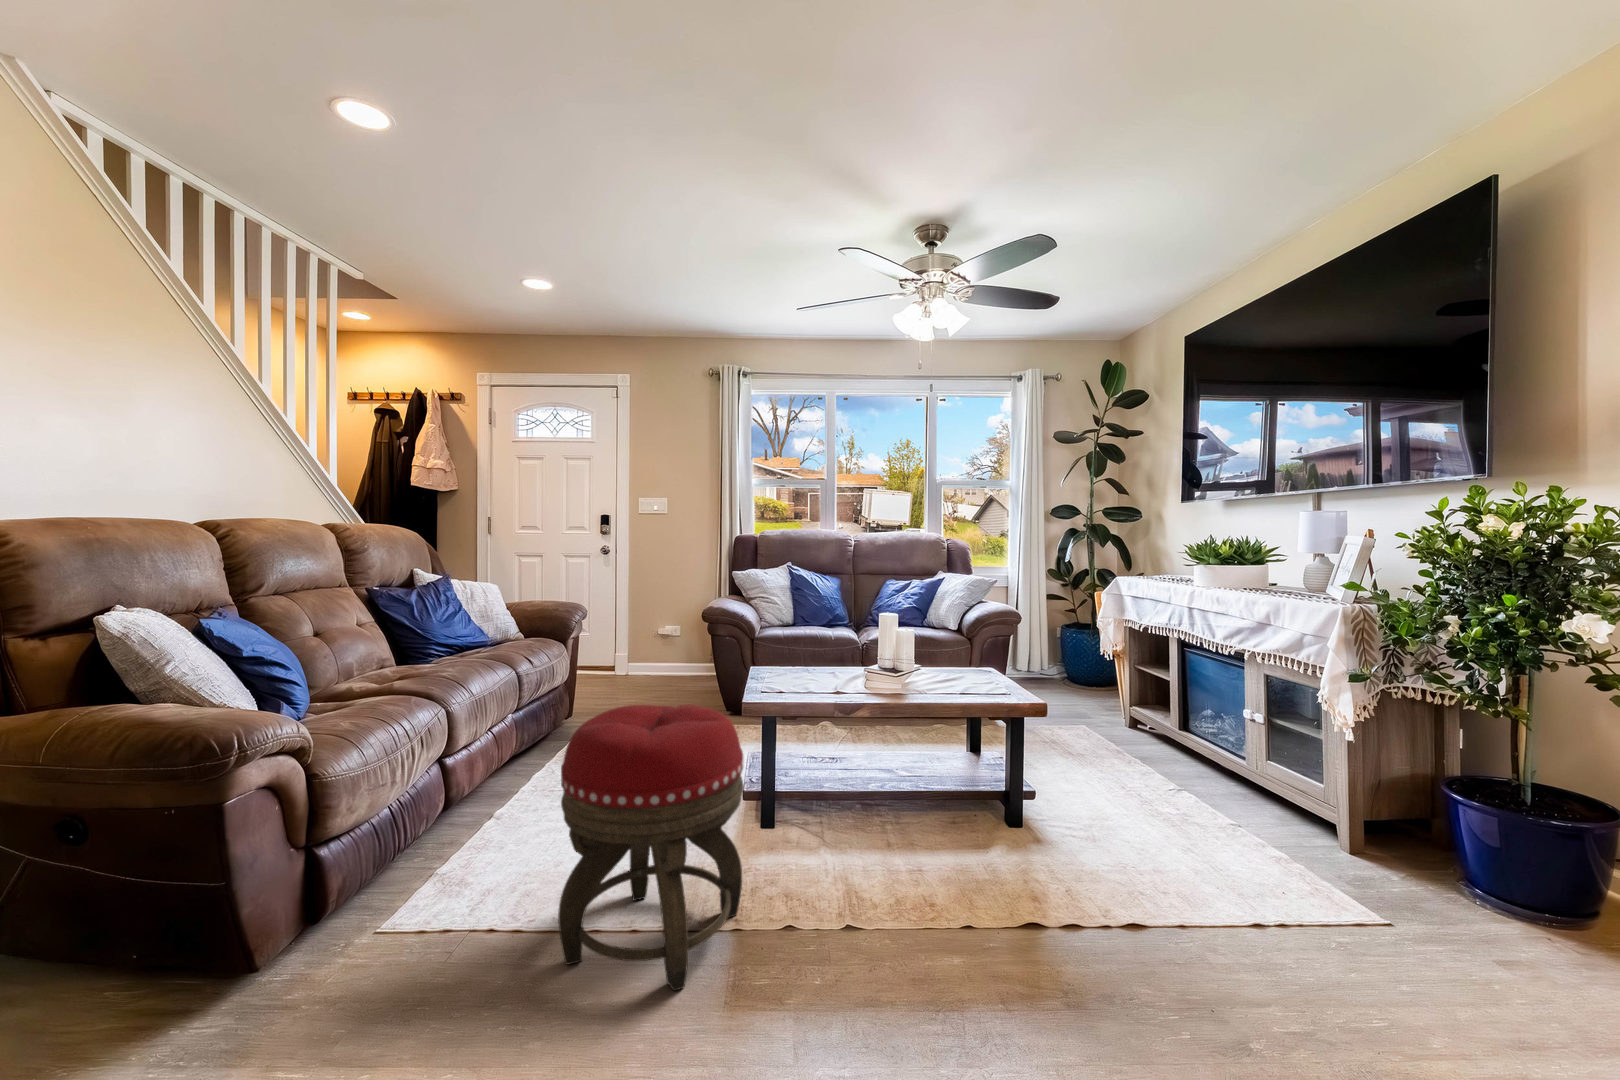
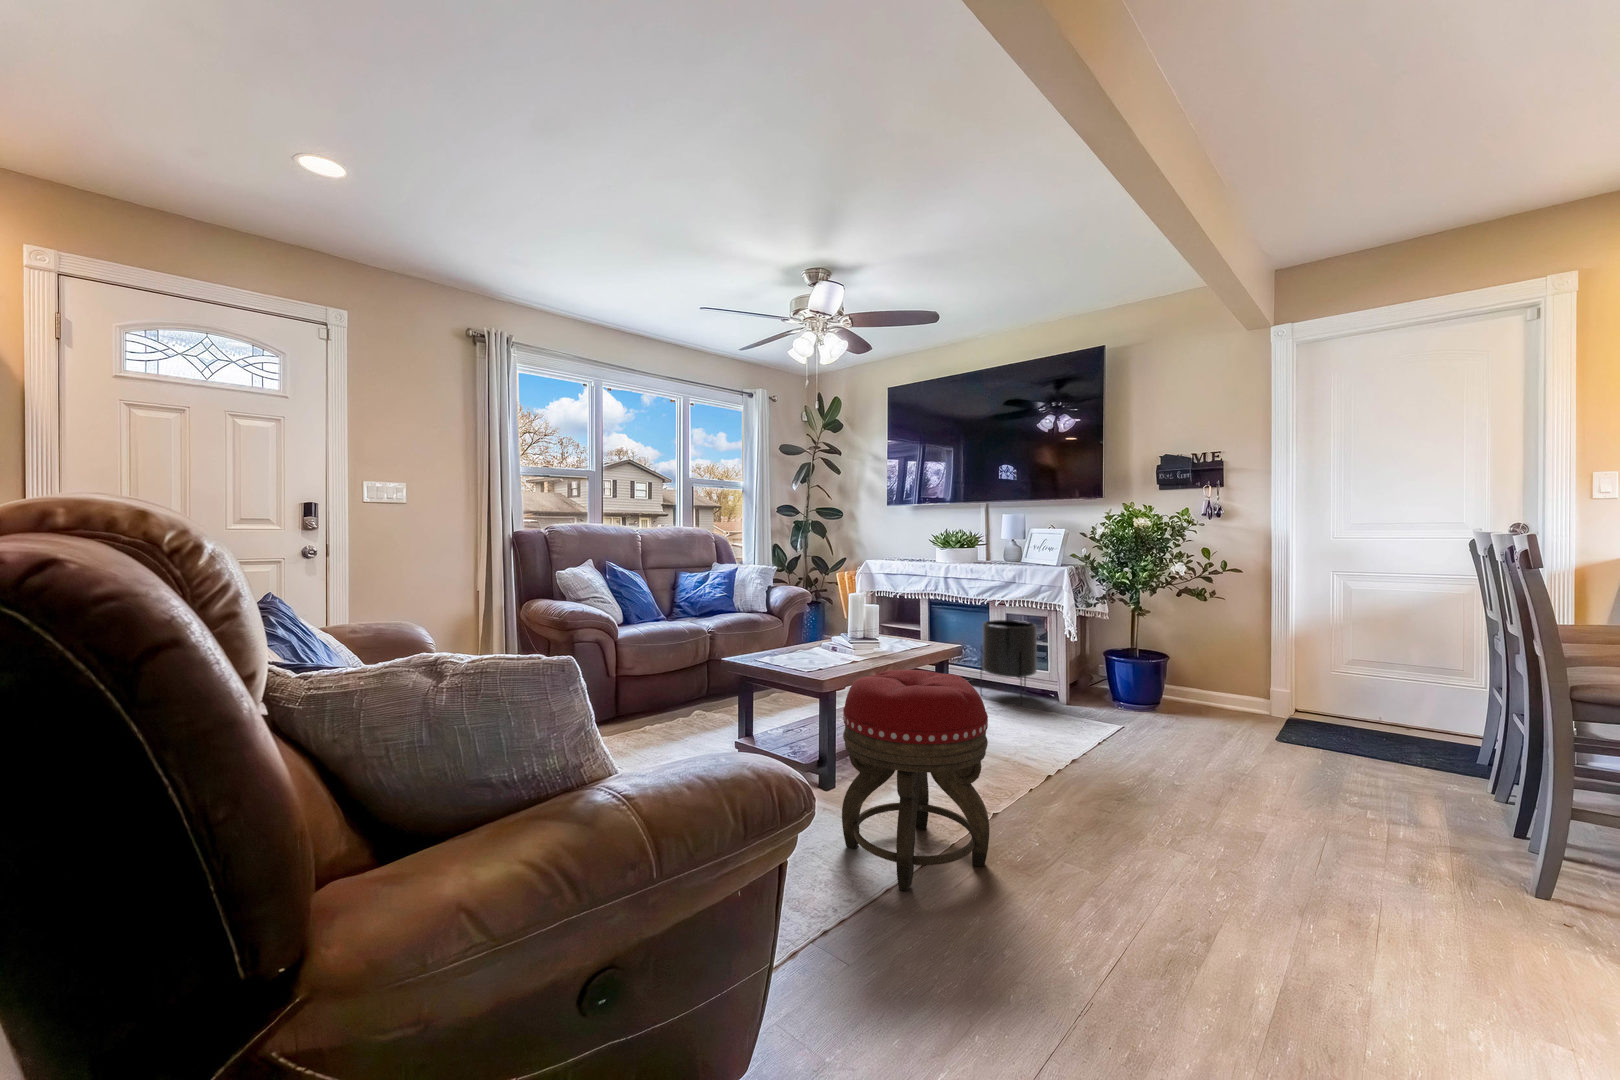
planter: none [1189,681,1292,830] -> present [981,620,1037,703]

